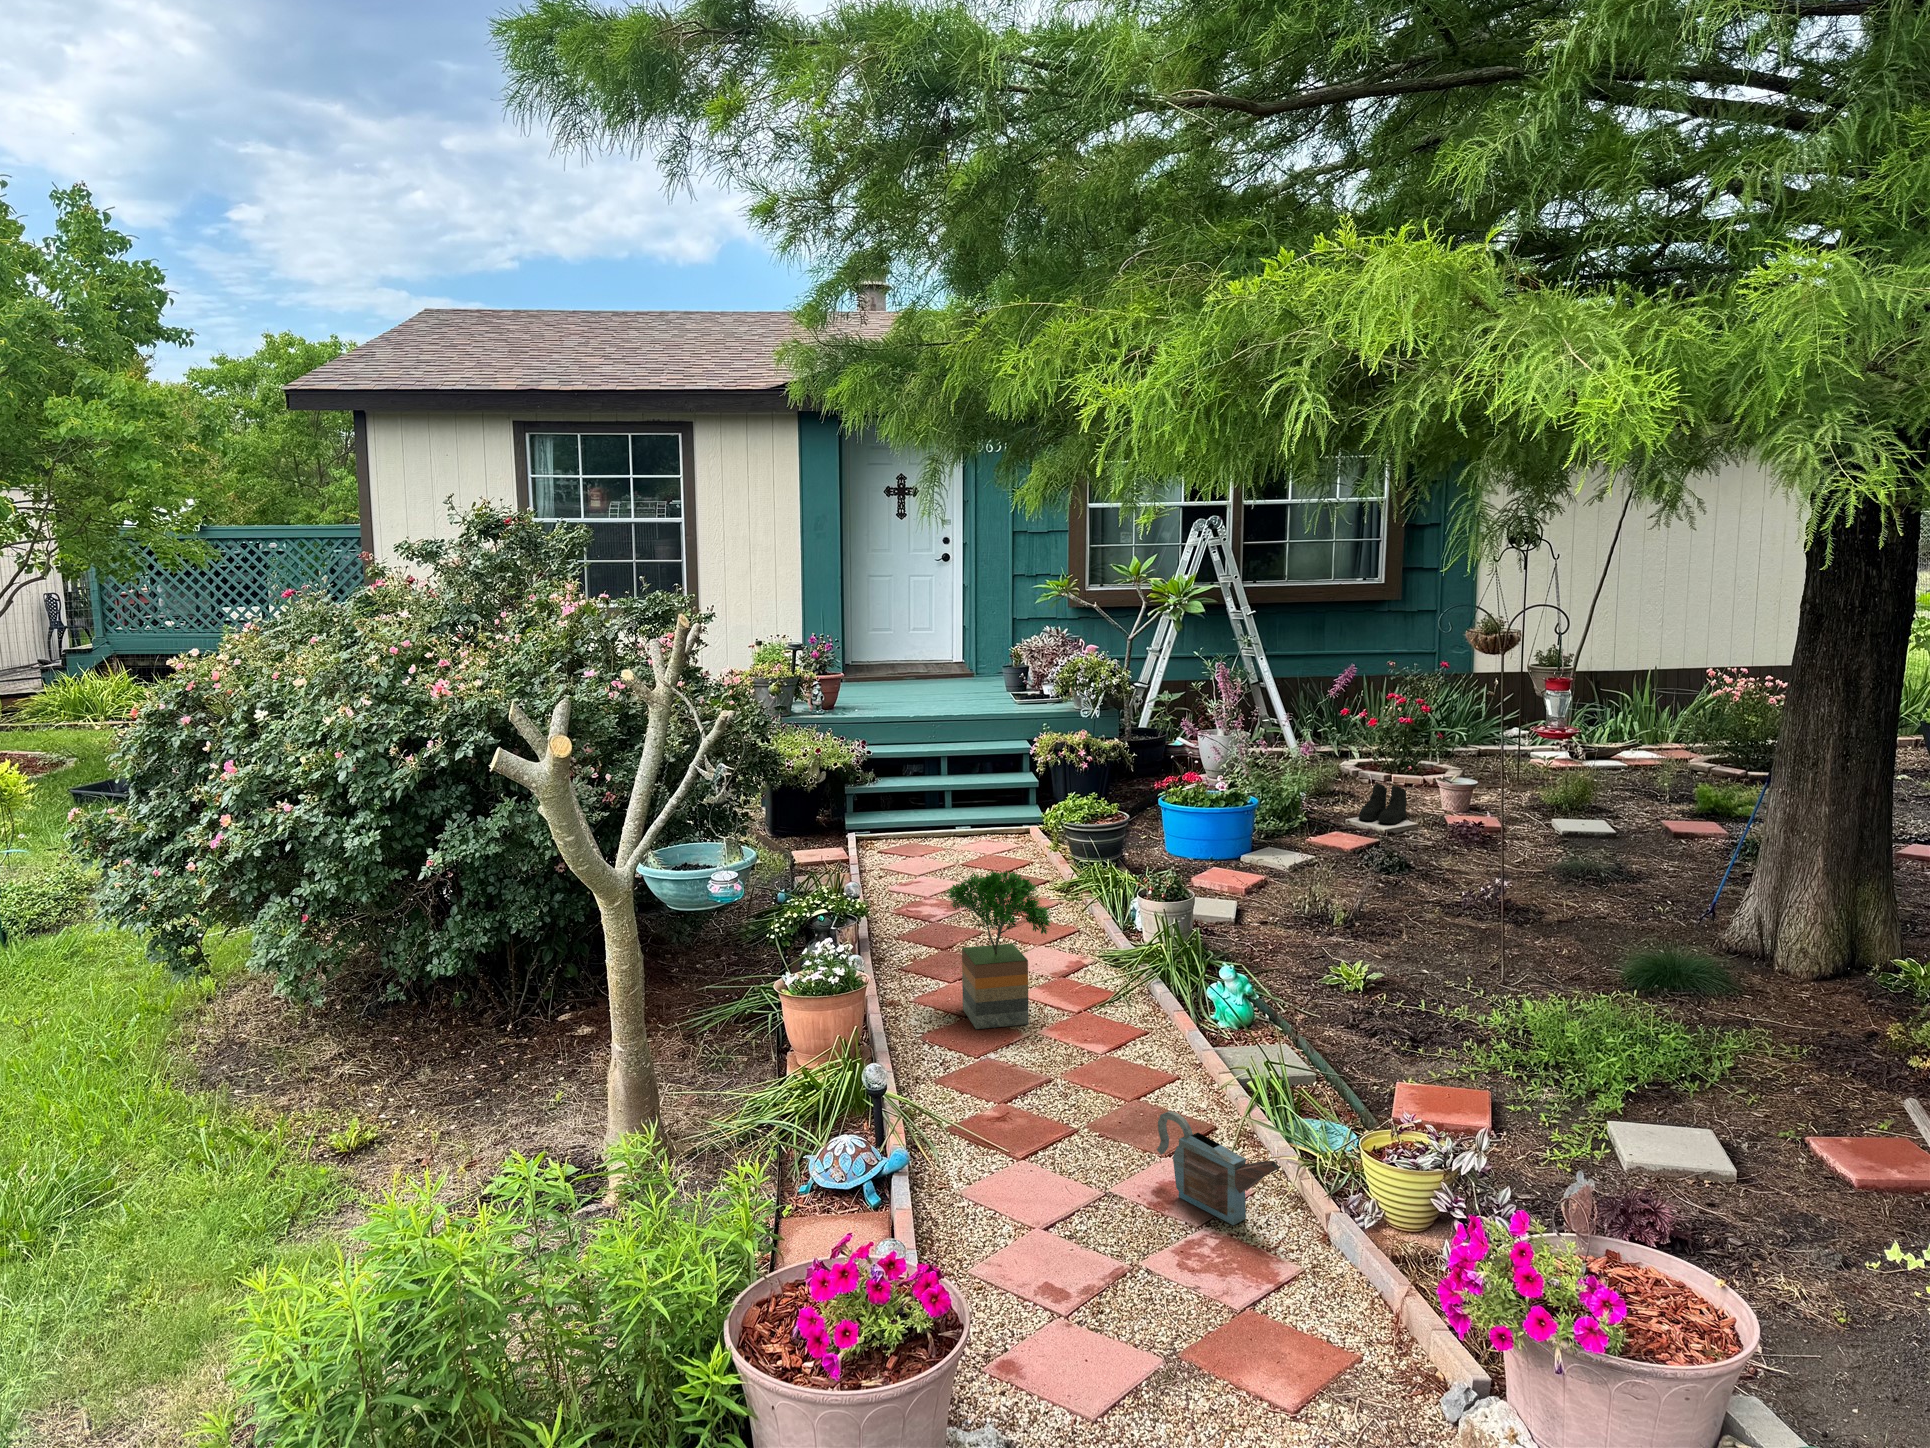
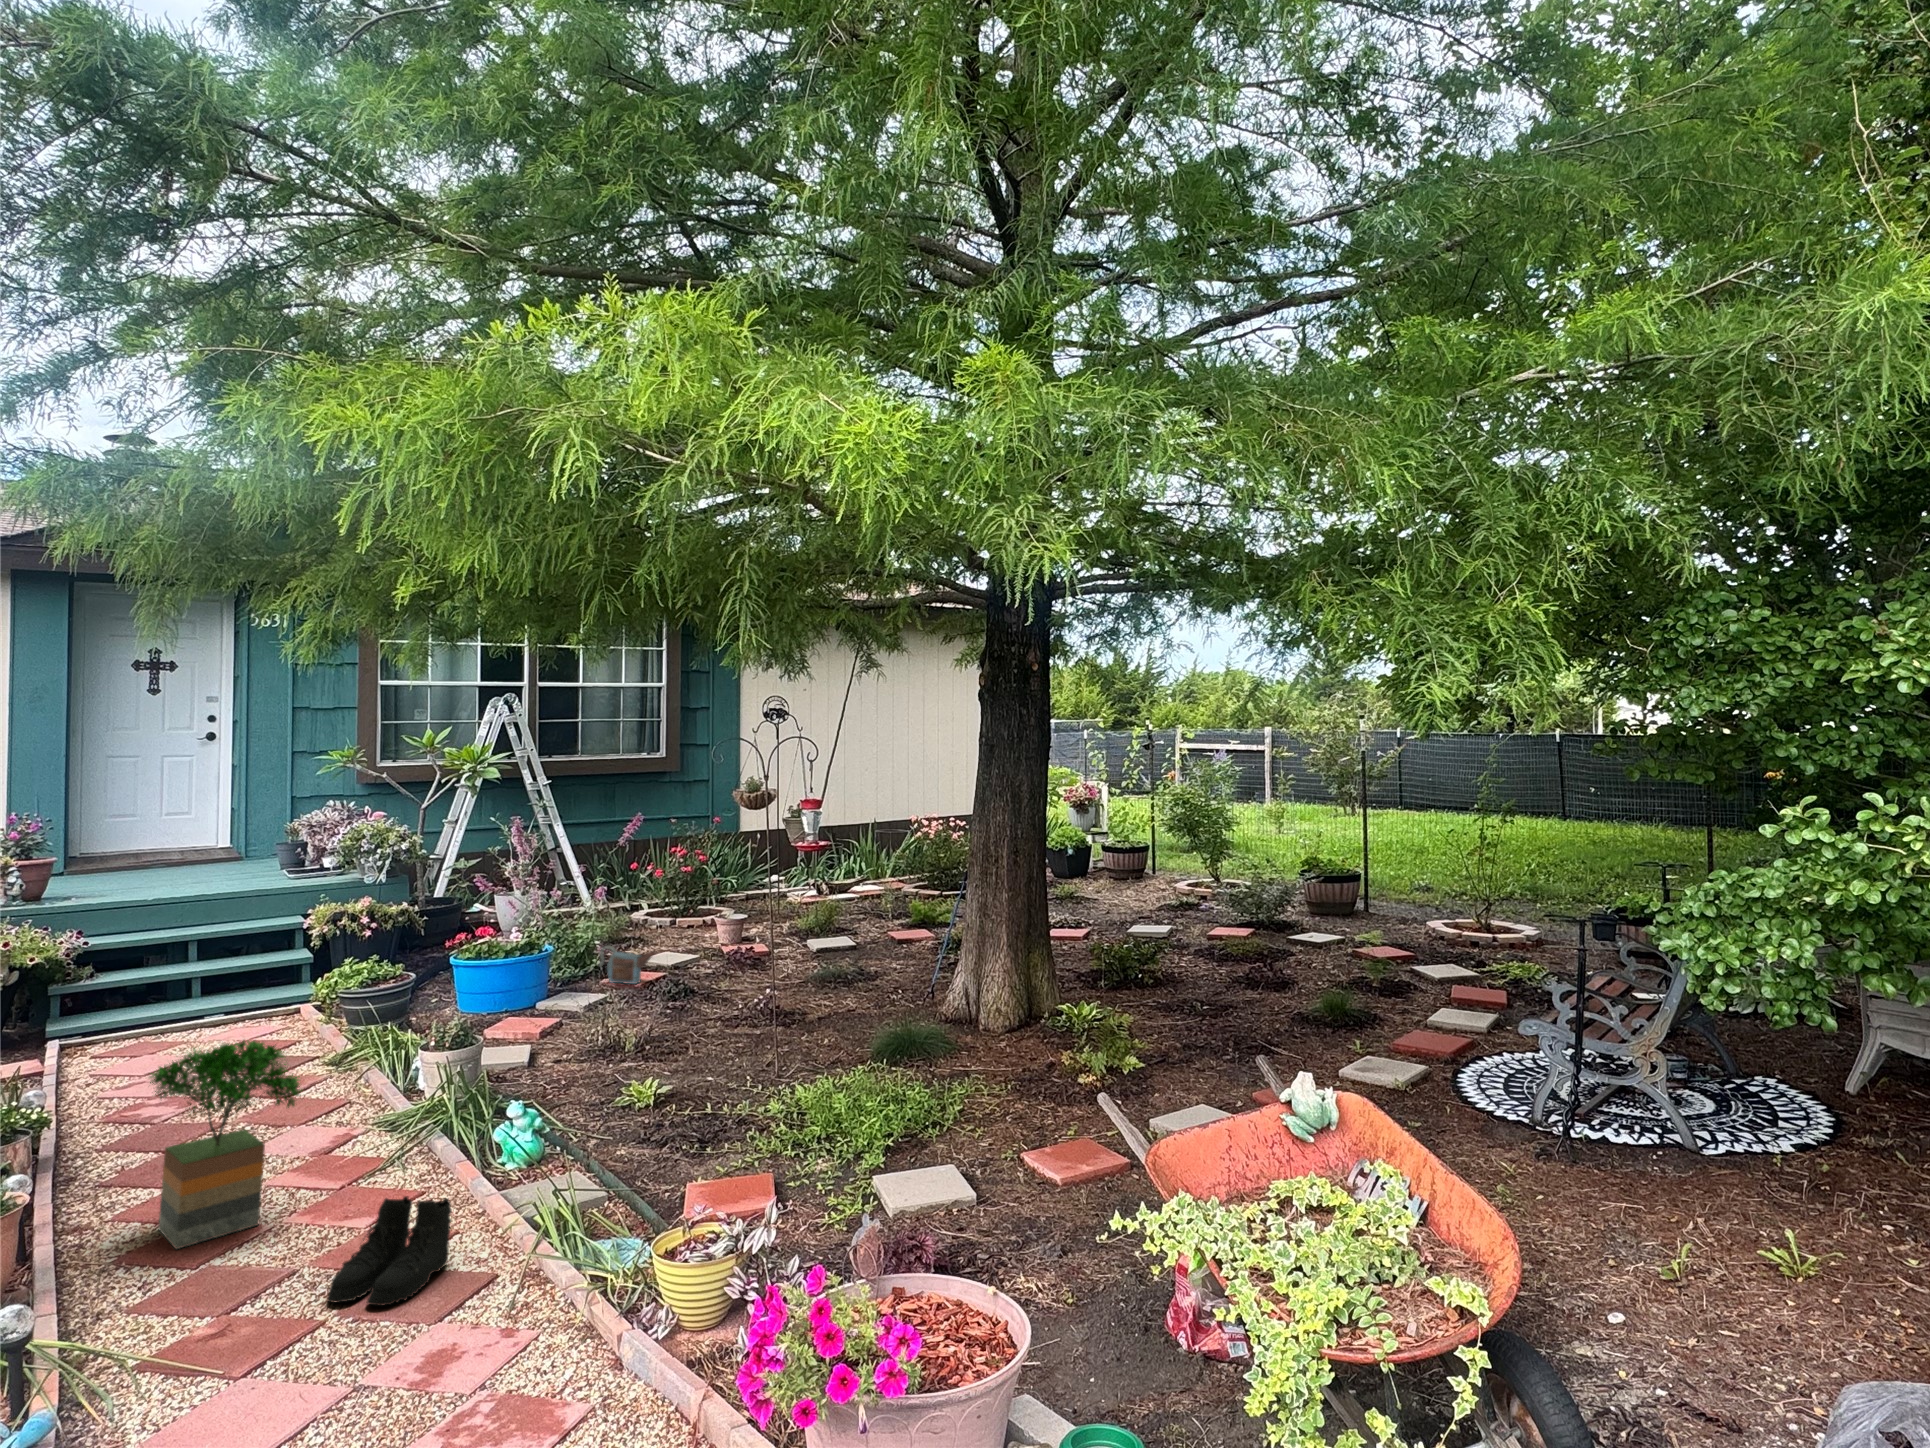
boots: present [1359,784,1407,824] -> present [327,1196,452,1306]
watering can: present [1157,1111,1279,1225] -> present [599,945,656,984]

